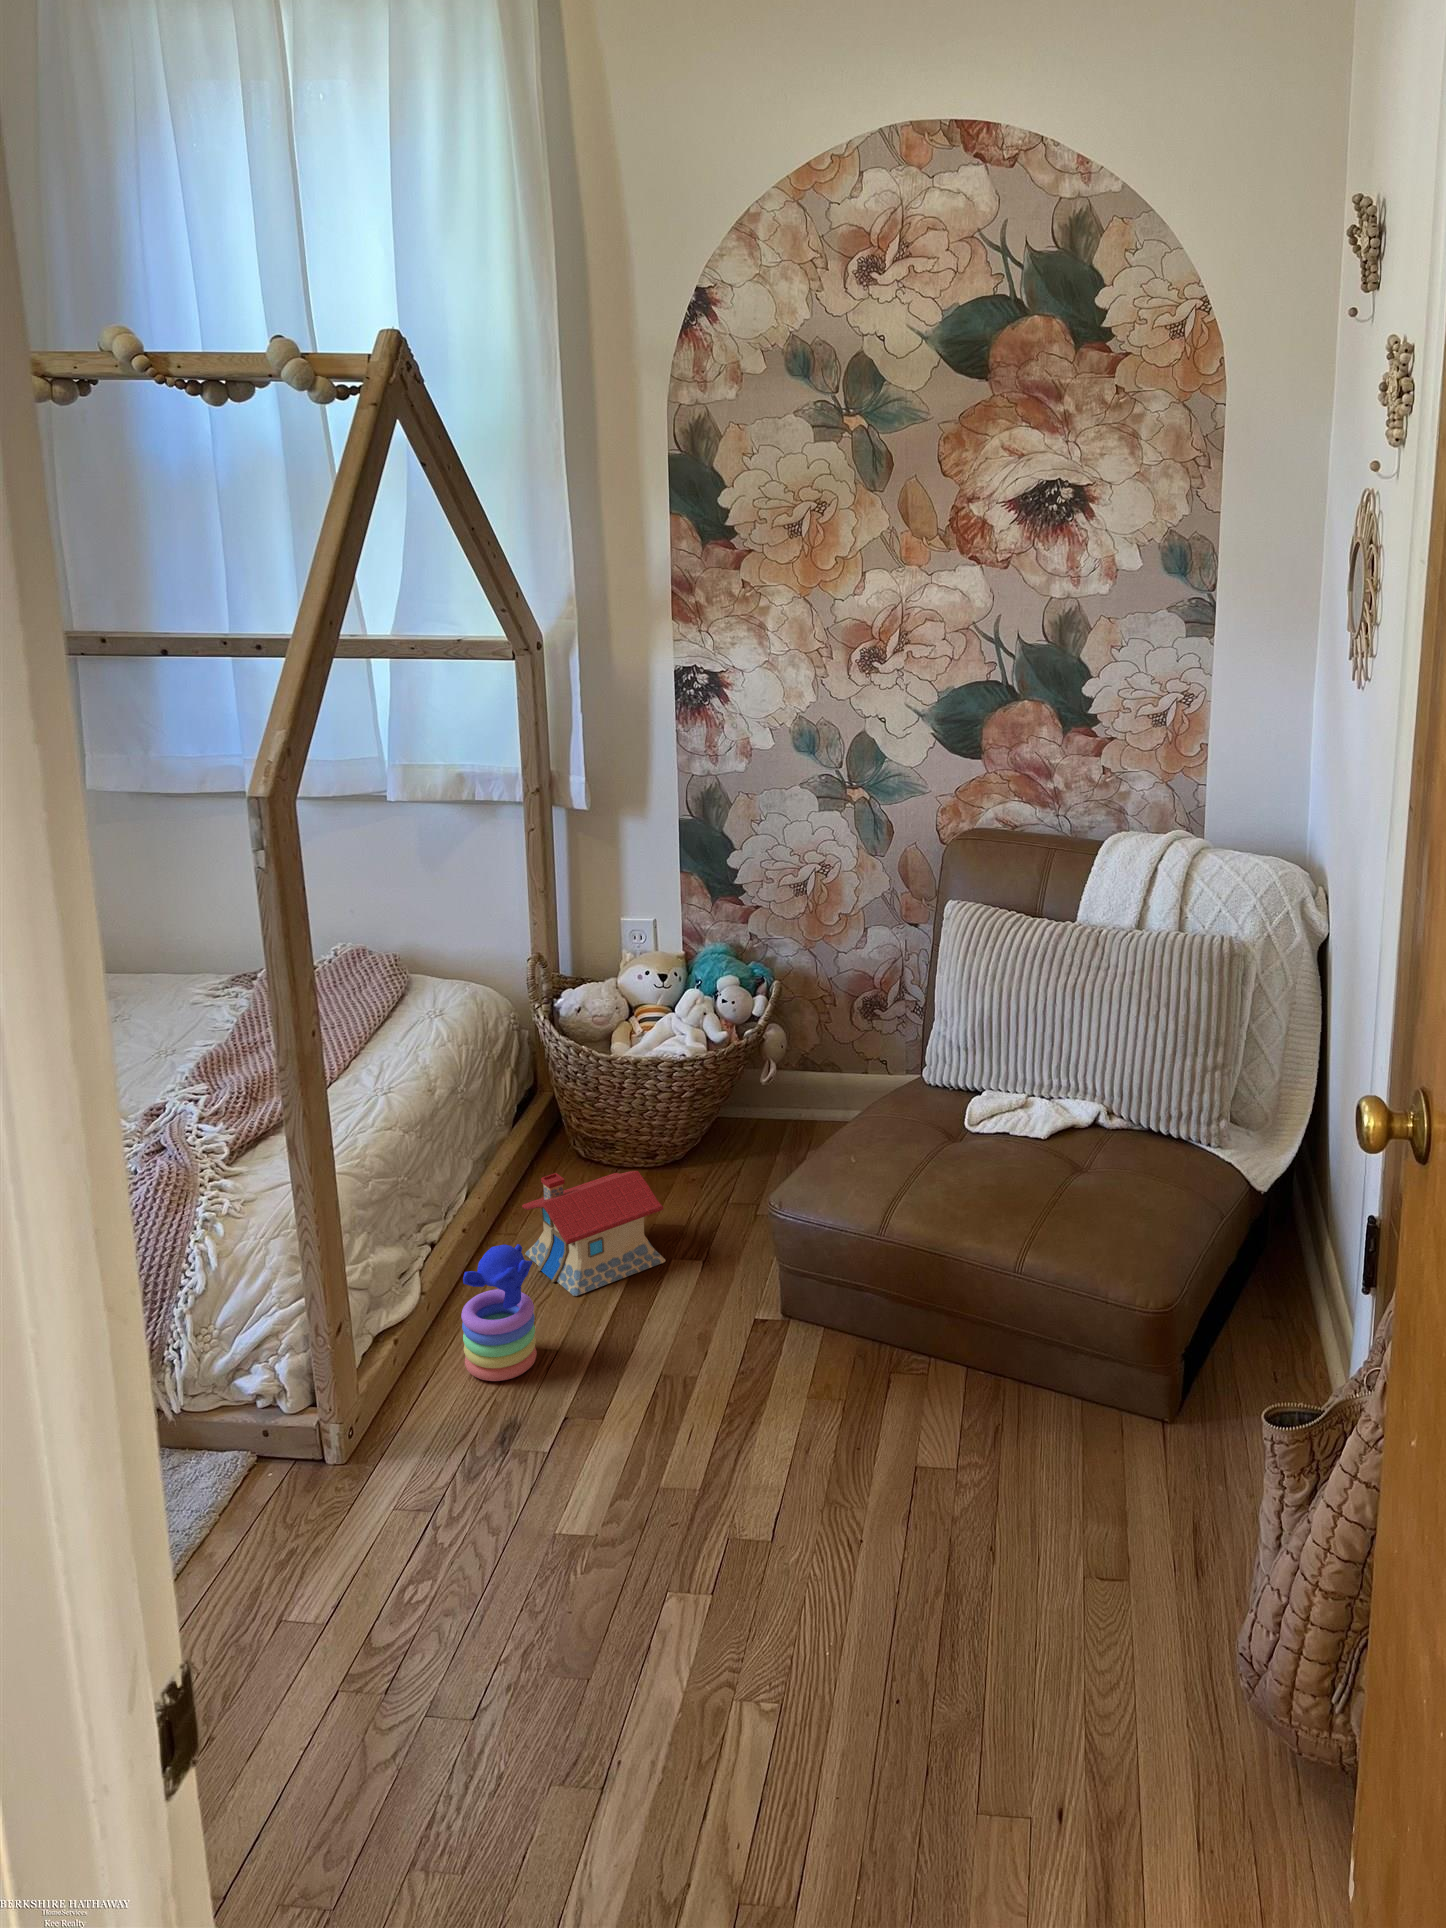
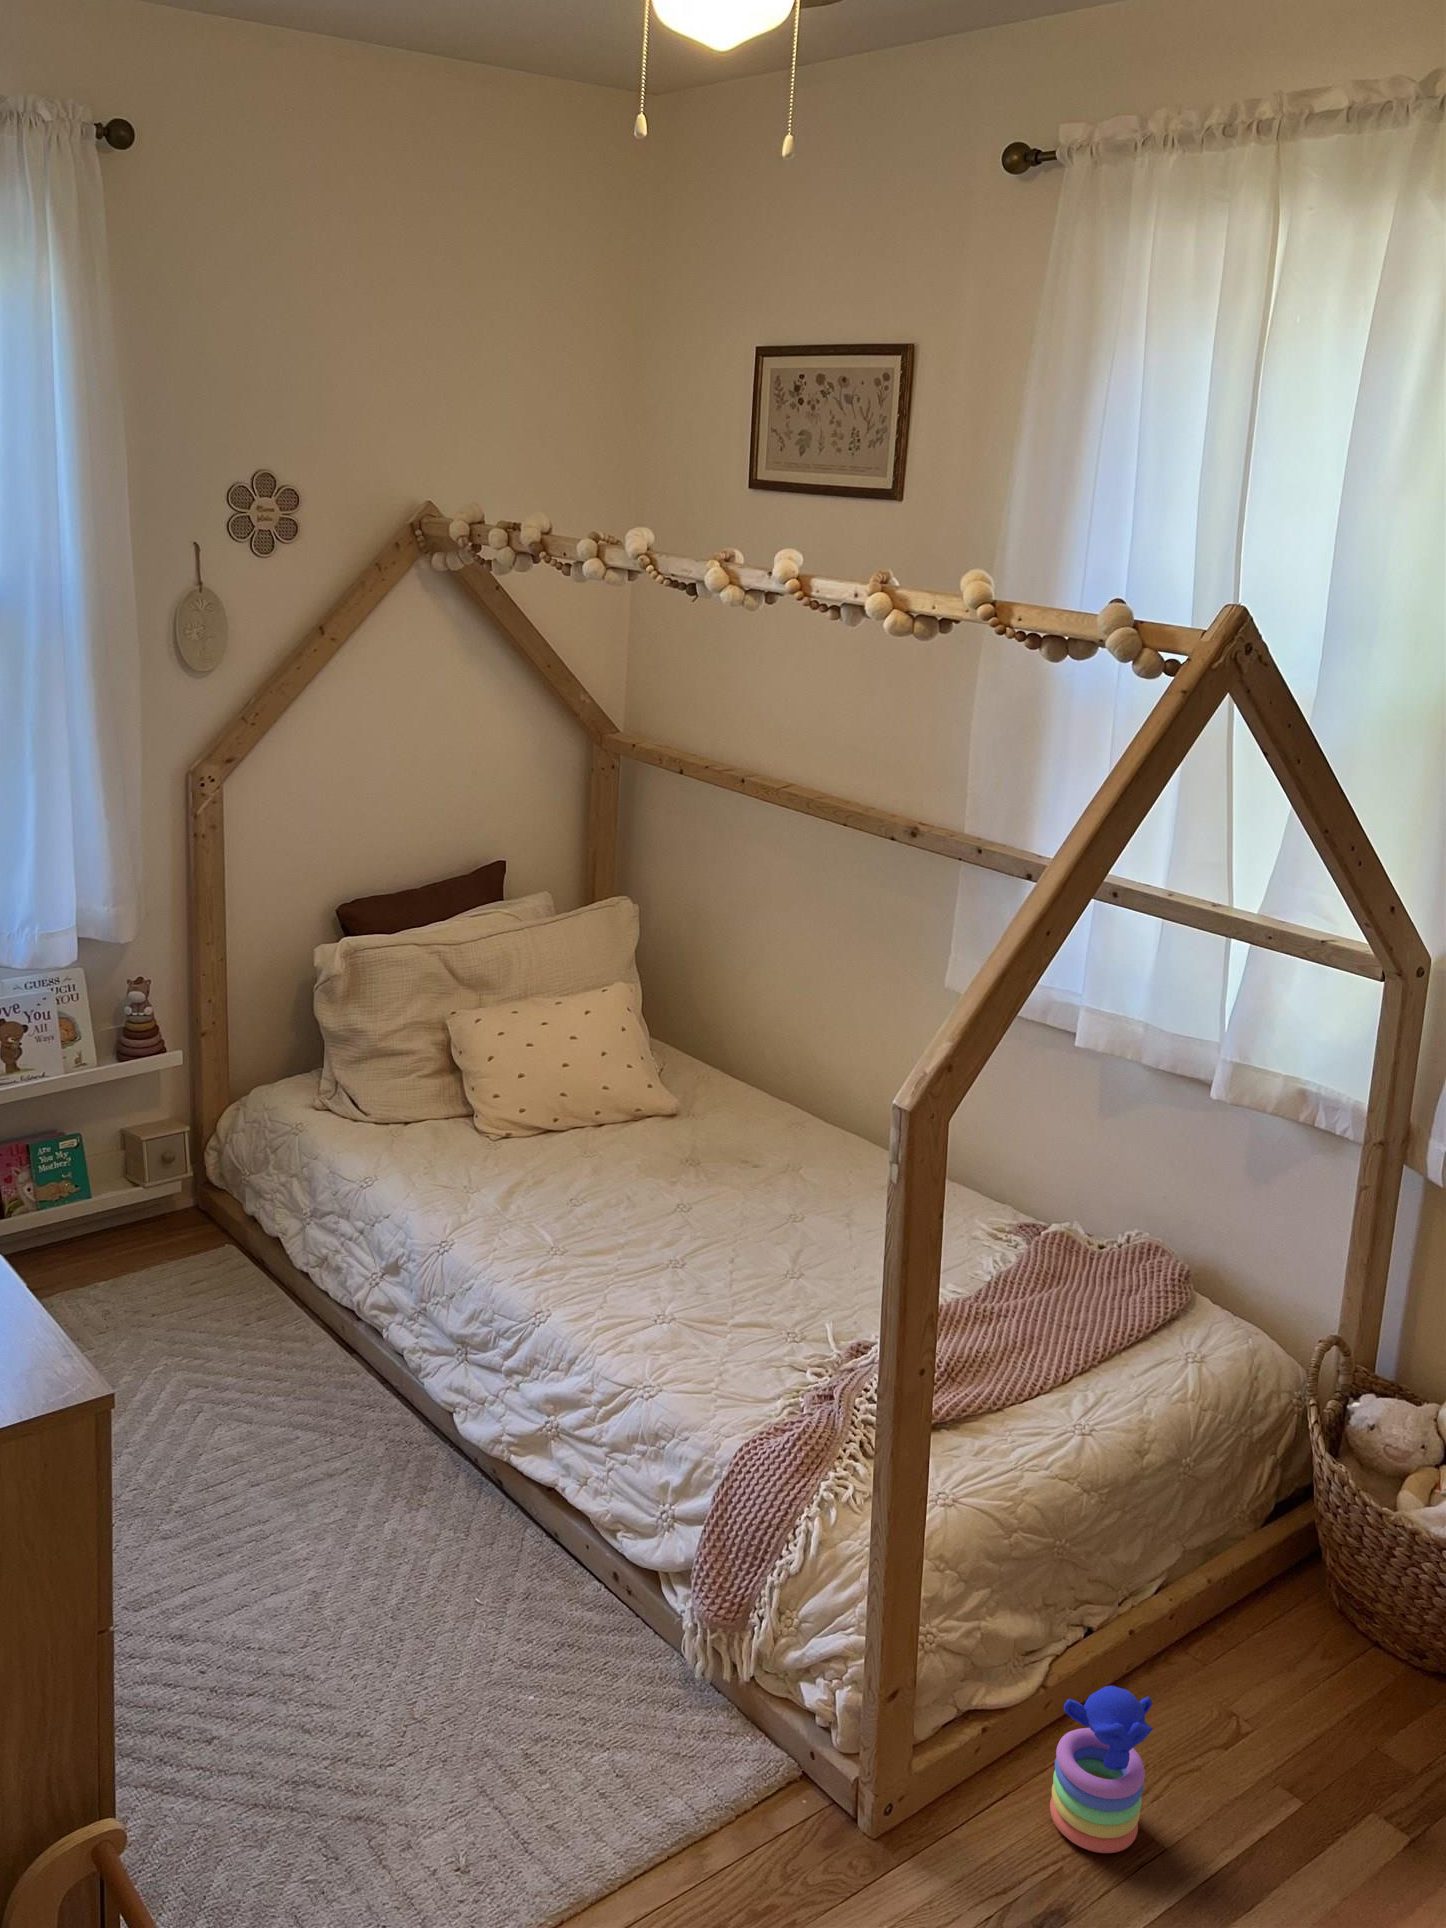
toy house: present [522,1171,666,1296] -> none [1198,1620,1376,1810]

